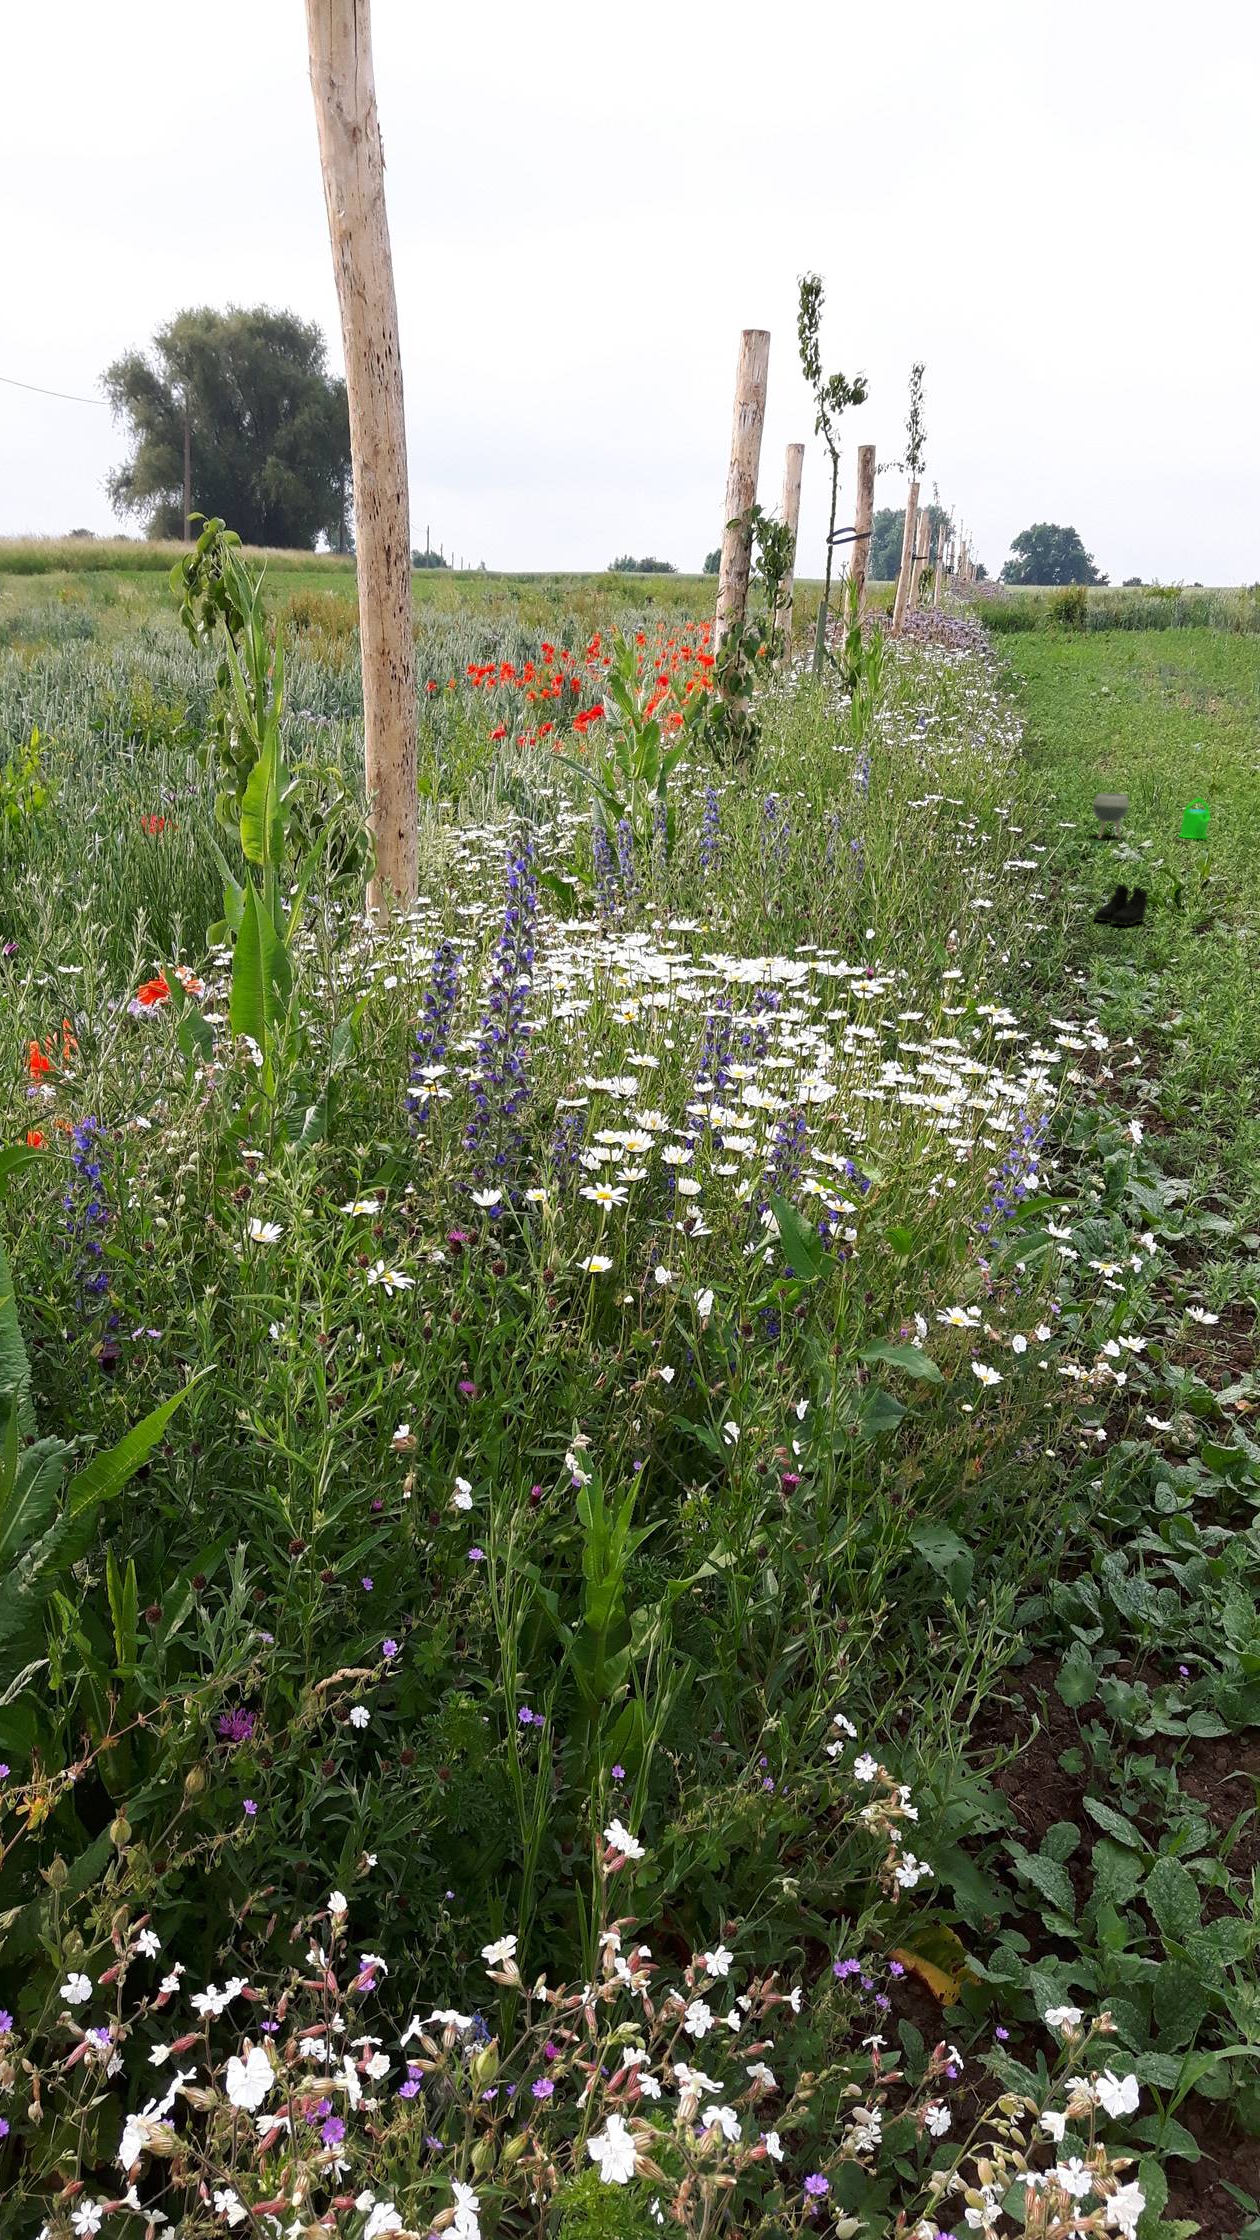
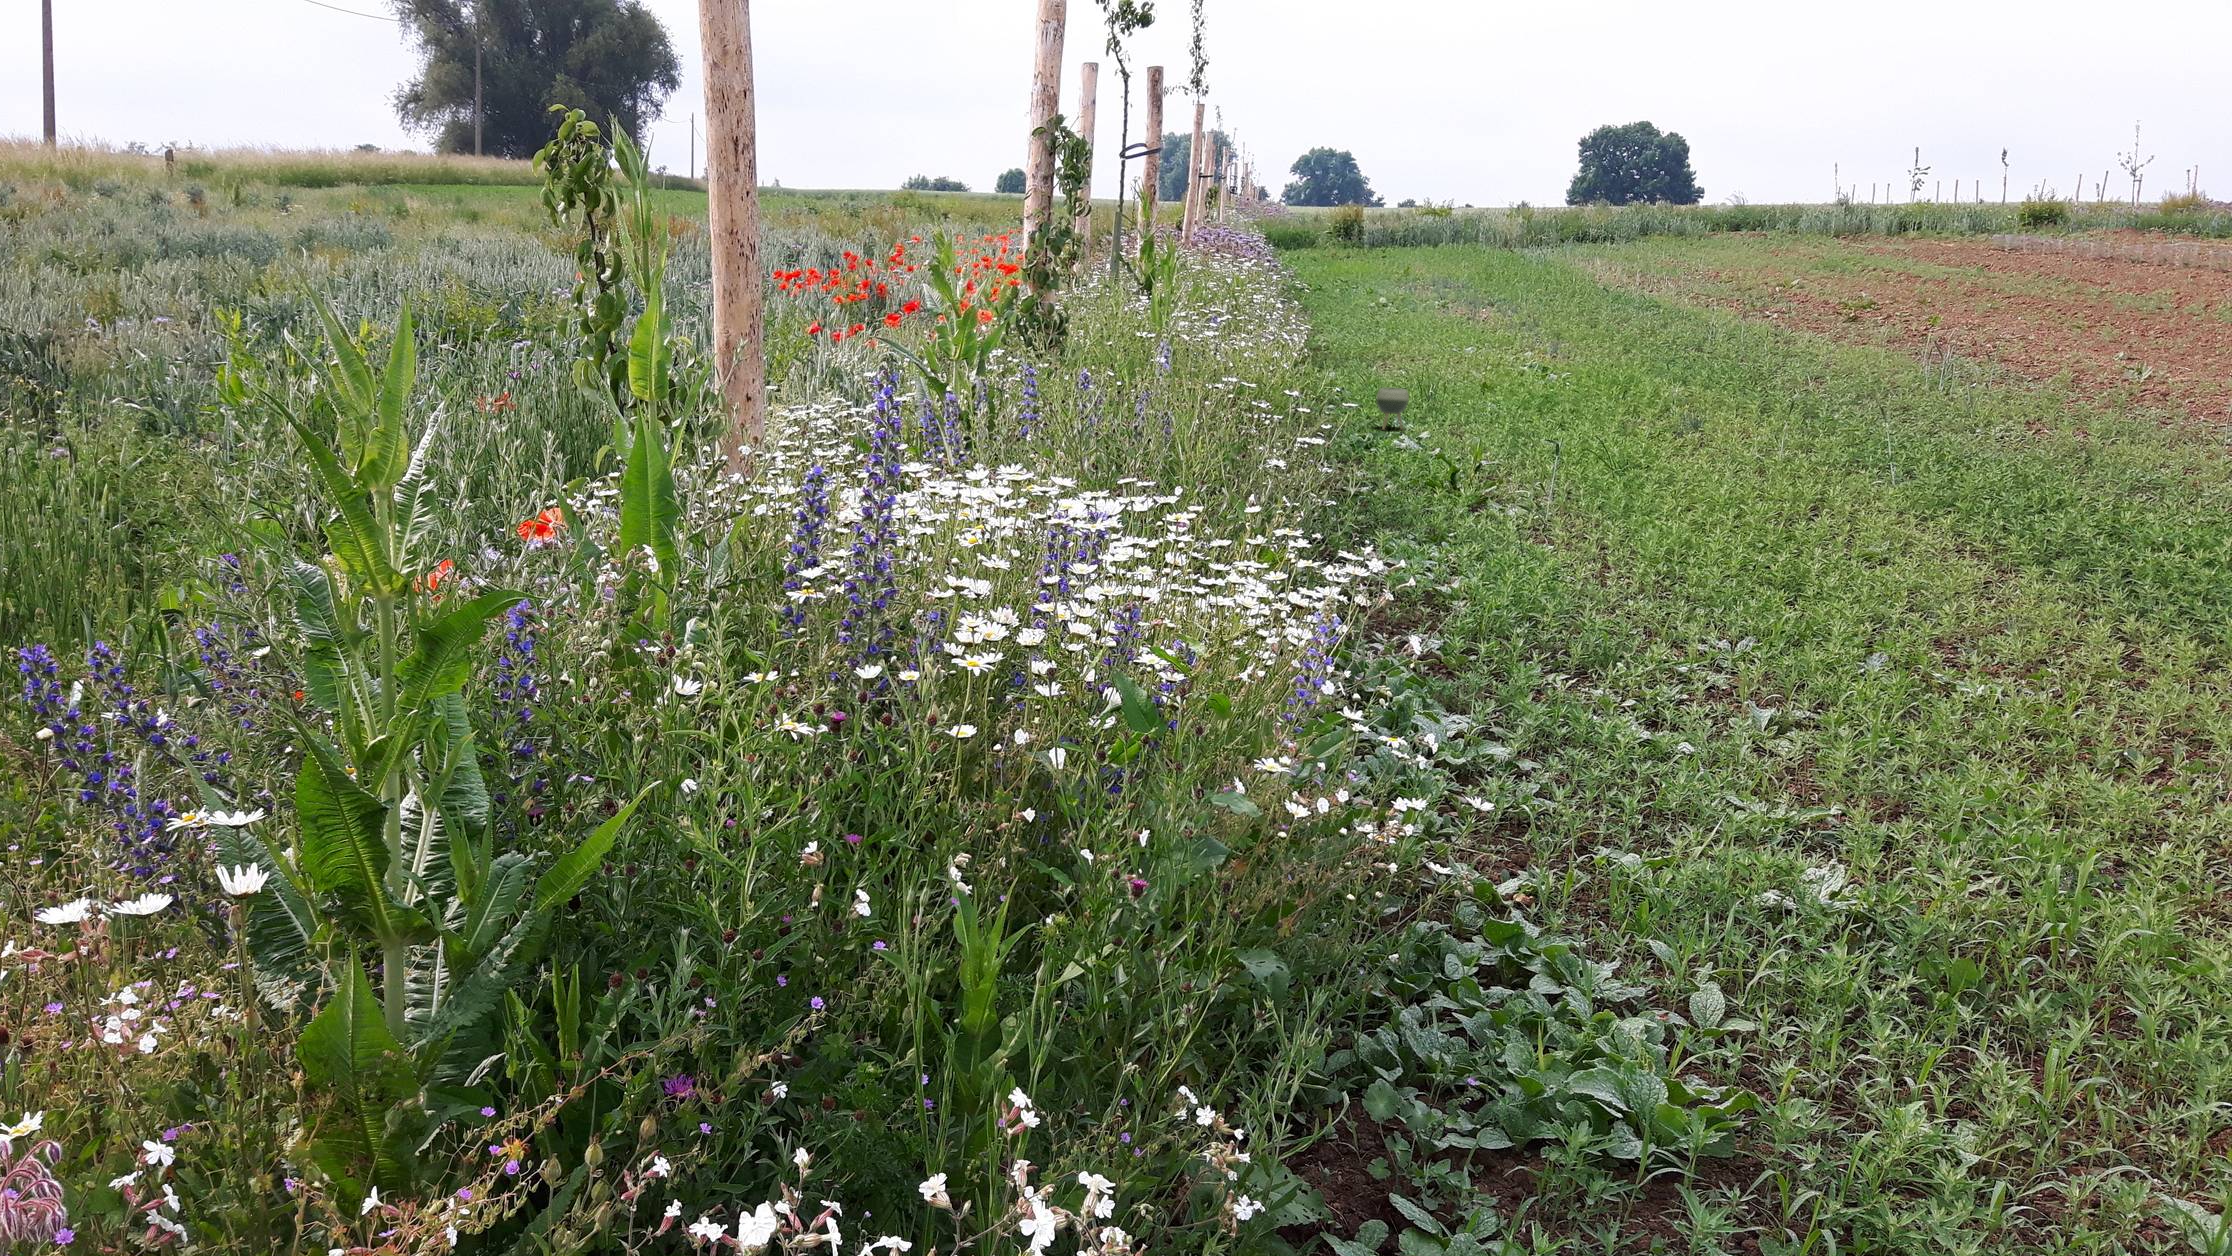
watering can: present [1179,798,1210,839] -> none [1454,393,1483,430]
boots: present [1094,884,1148,925] -> none [1380,466,1428,504]

